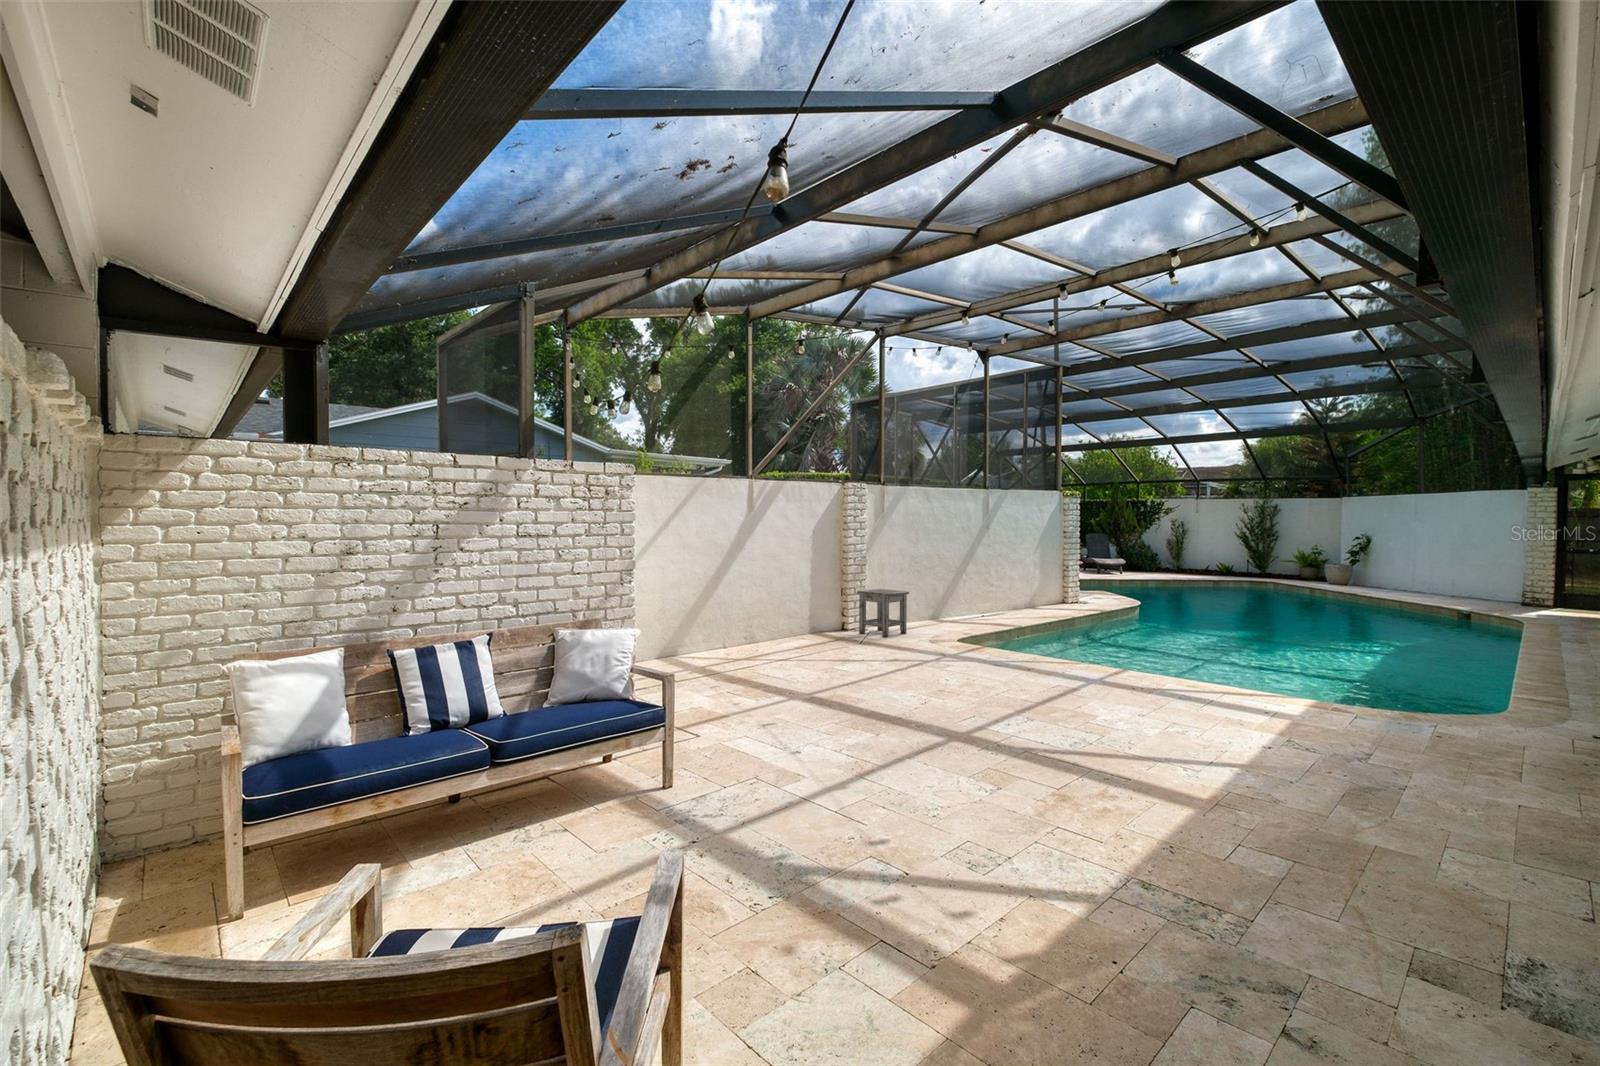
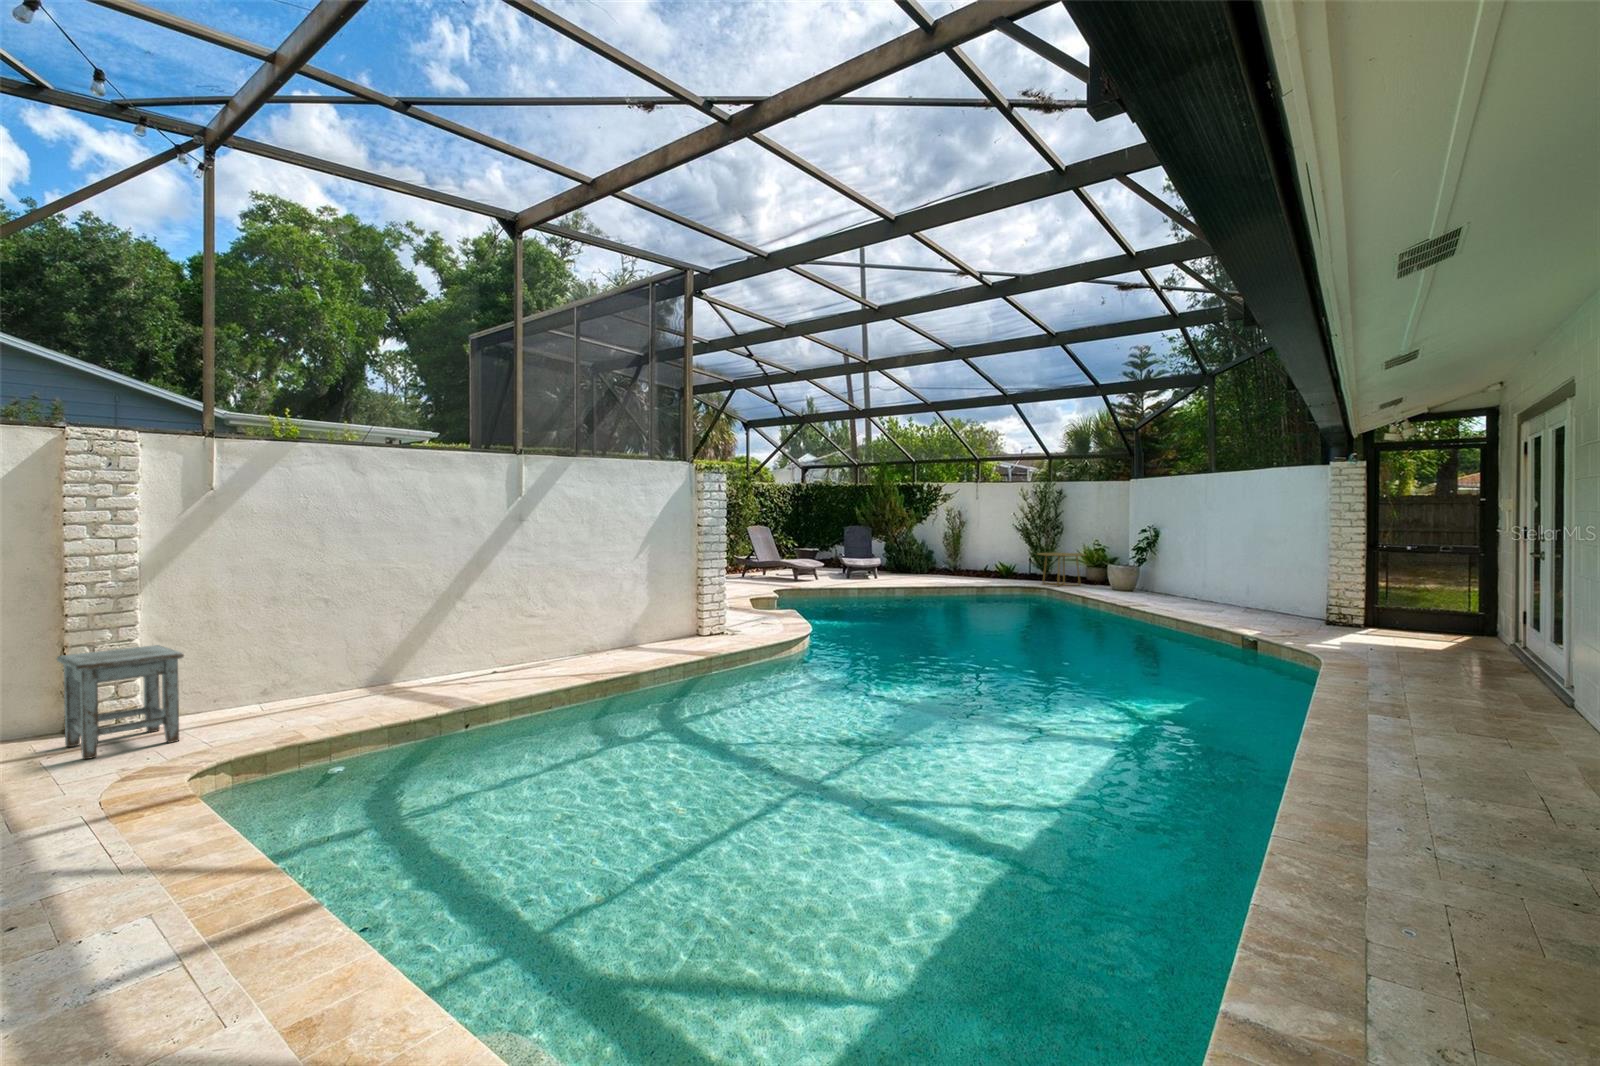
round table: none [1258,555,1302,581] -> present [1038,553,1086,586]

